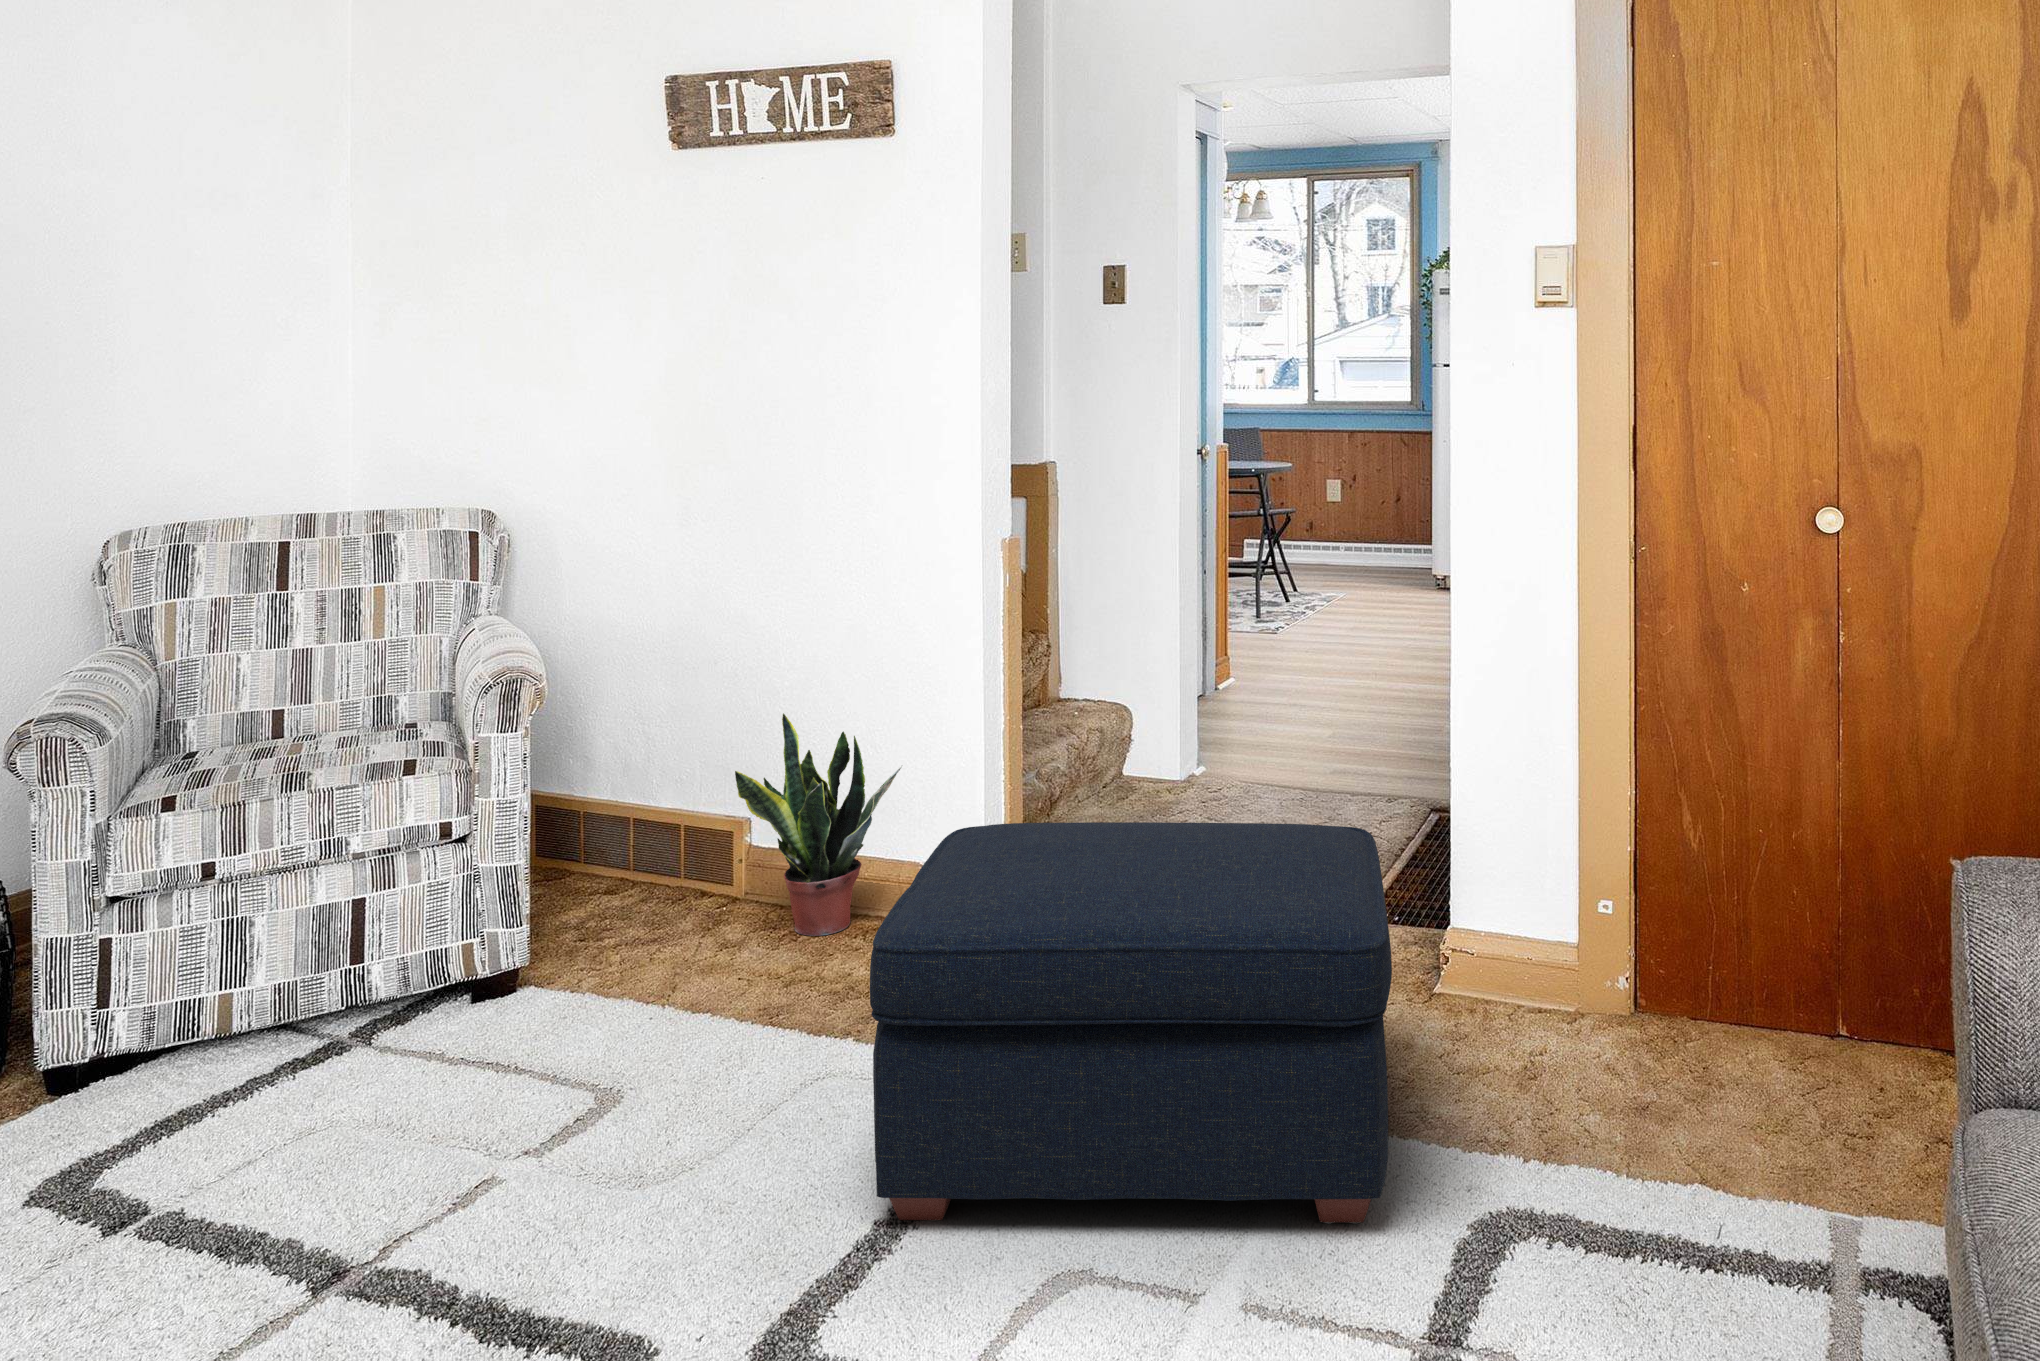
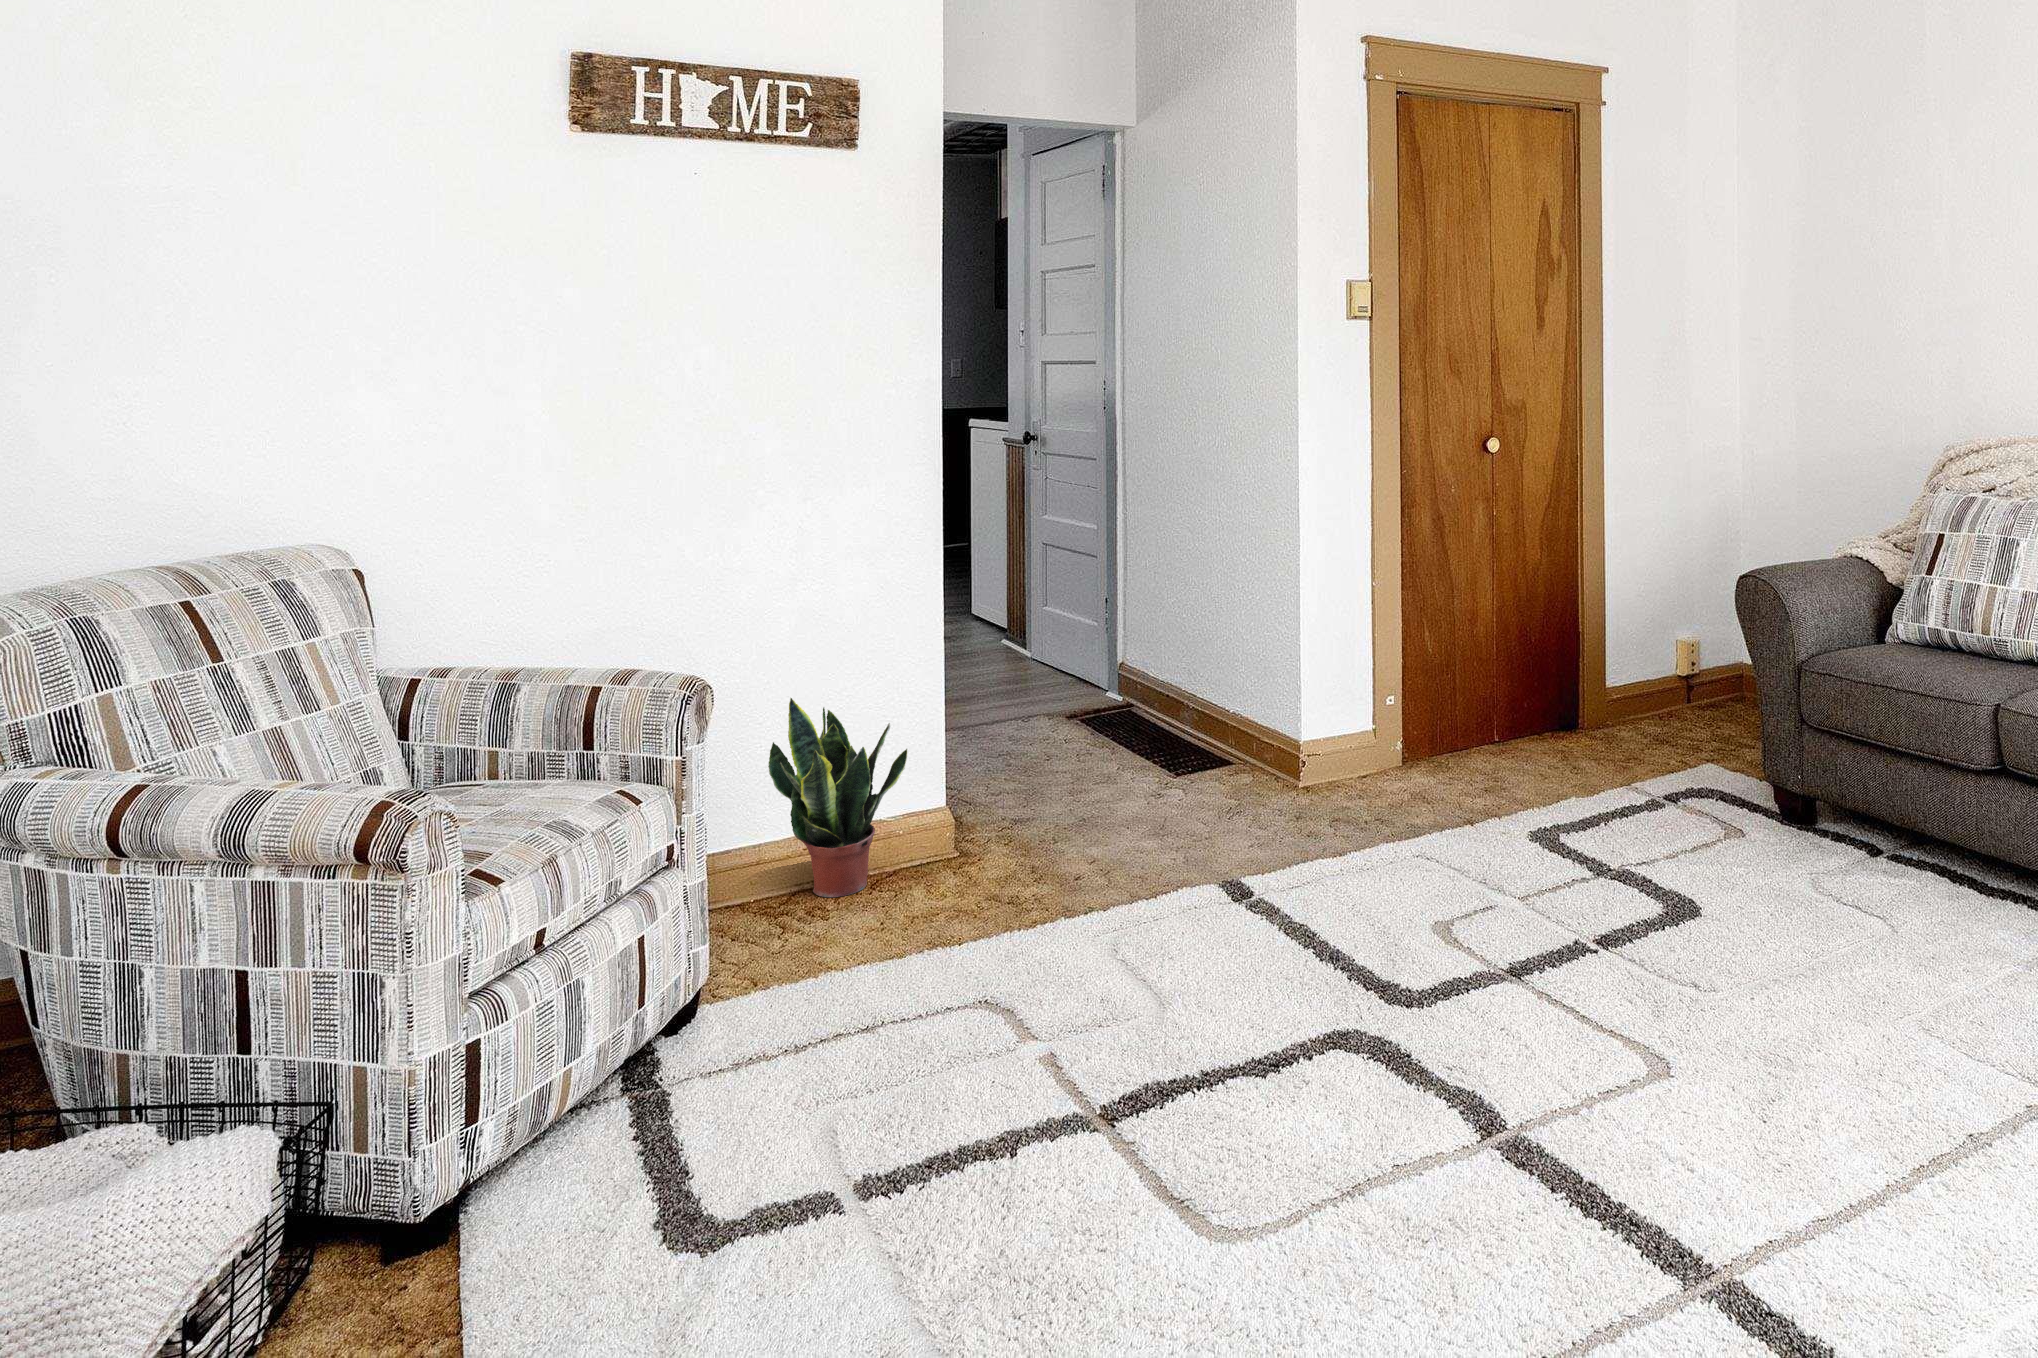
ottoman: present [870,822,1392,1224] -> none [1171,655,1532,950]

